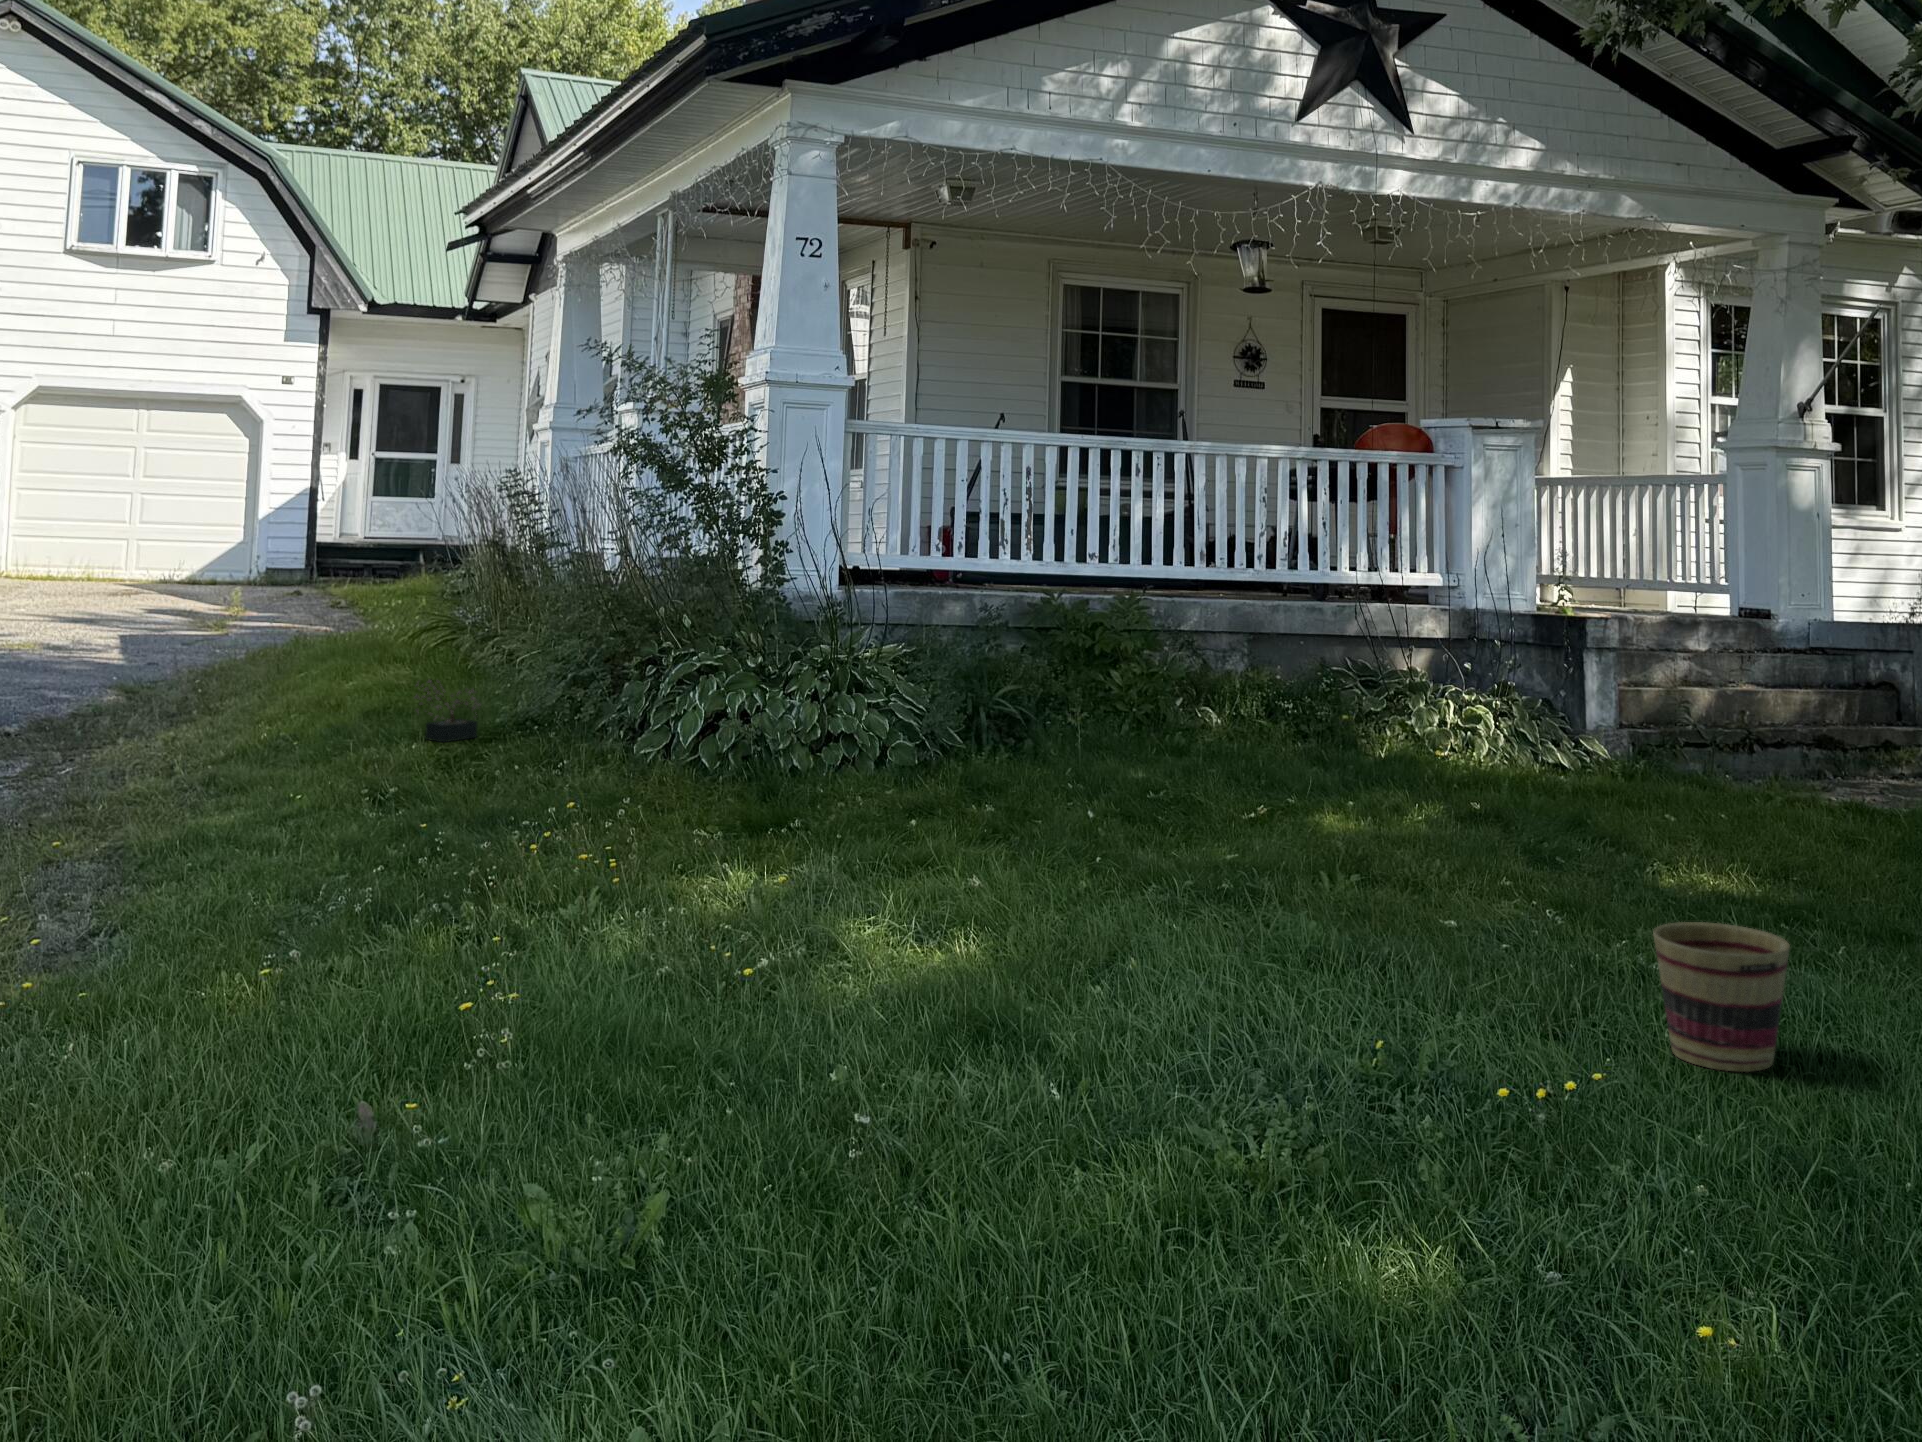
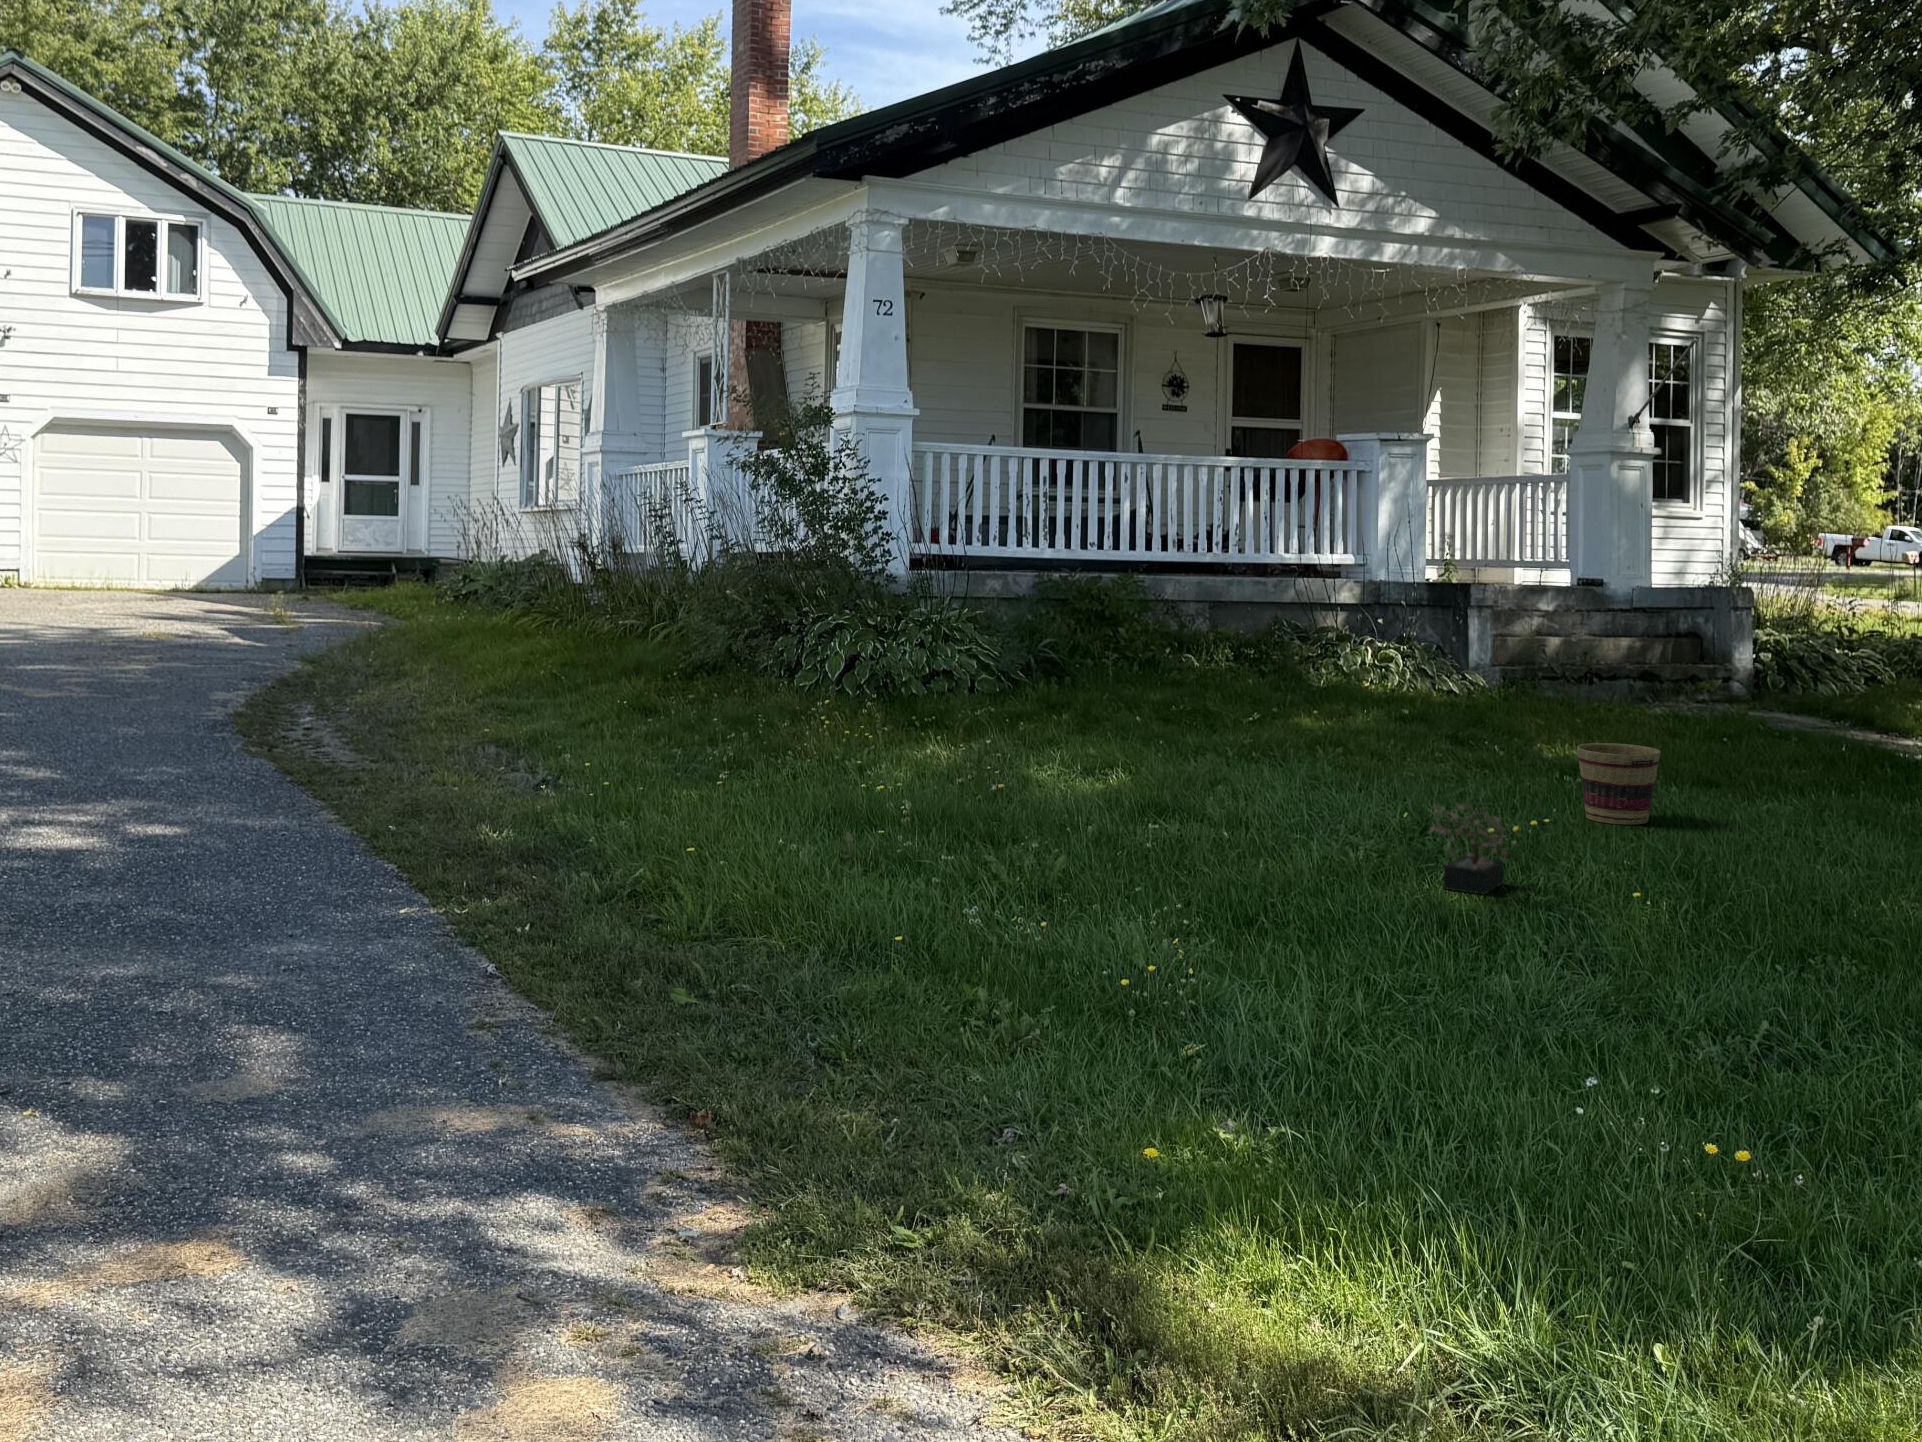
decorative plant: present [415,680,480,742] -> present [1431,805,1507,895]

